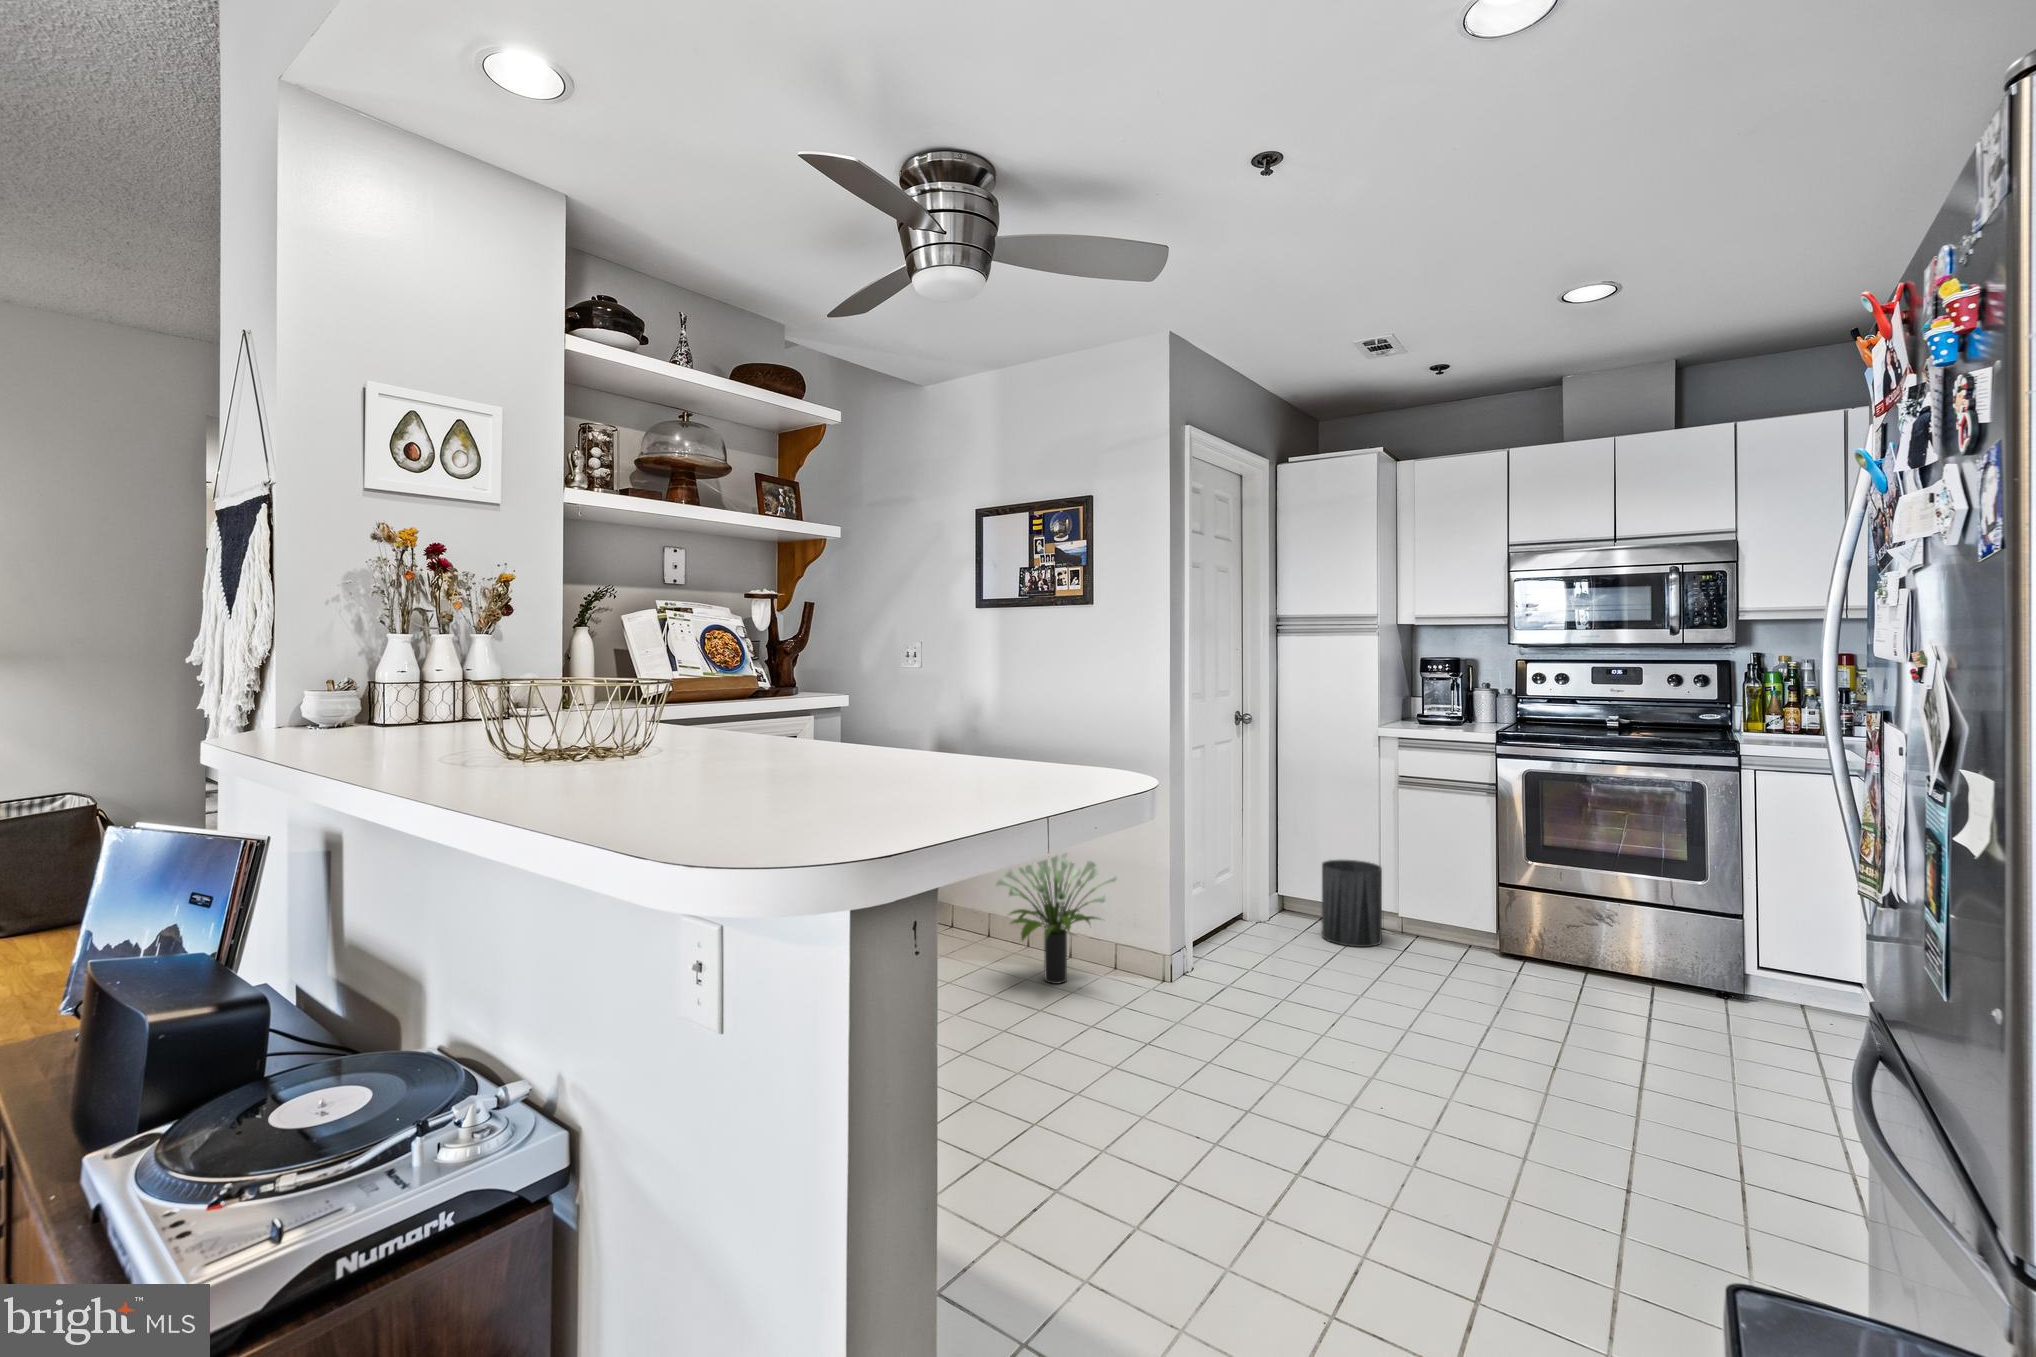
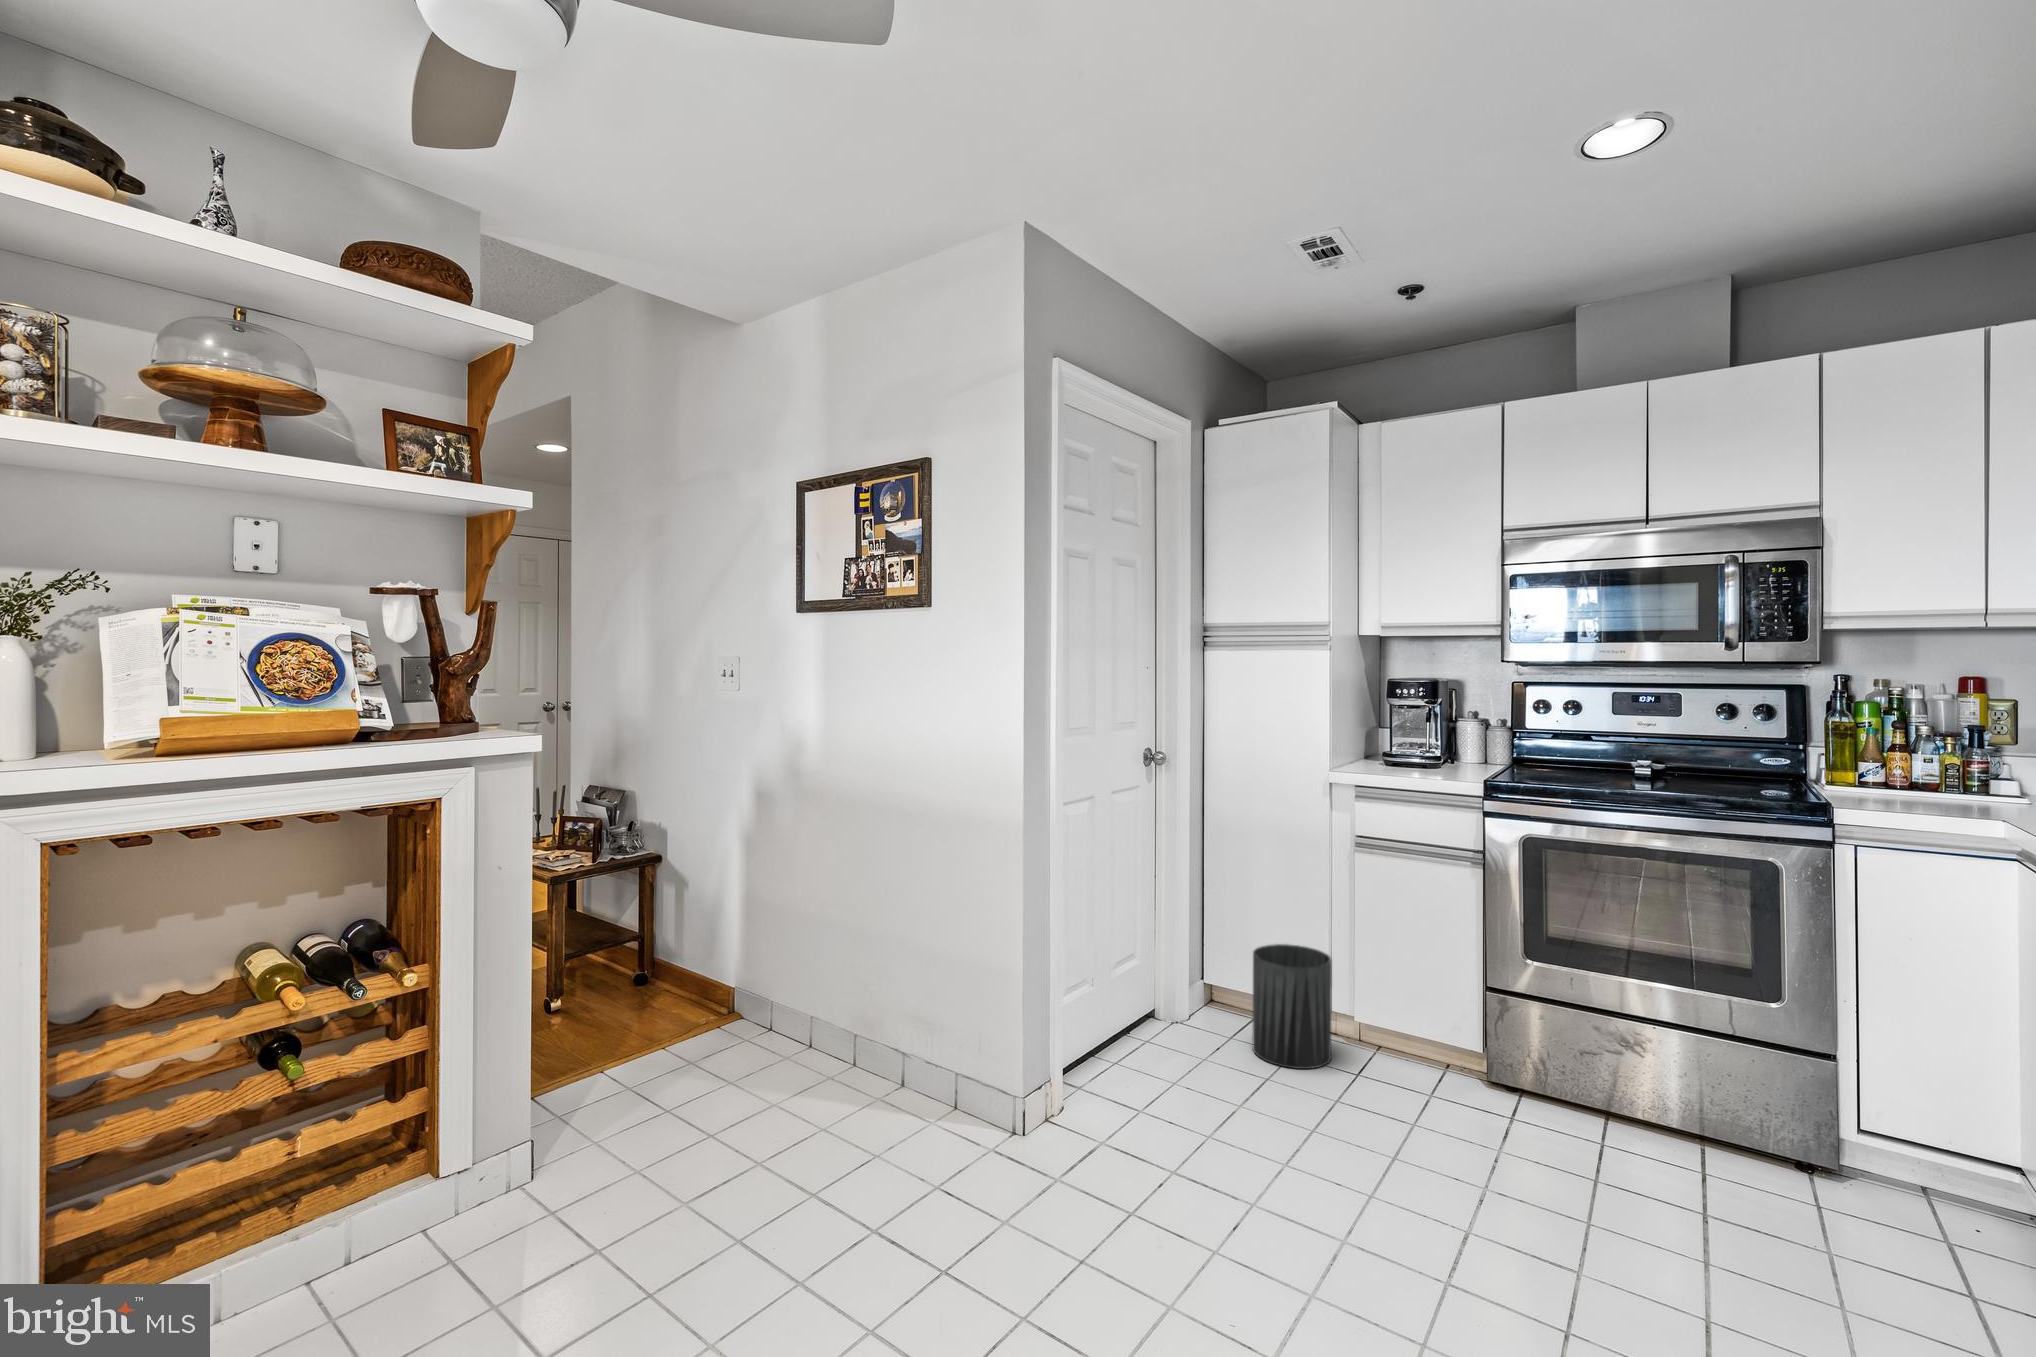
potted plant: present [996,853,1116,984] -> none [781,951,951,1140]

